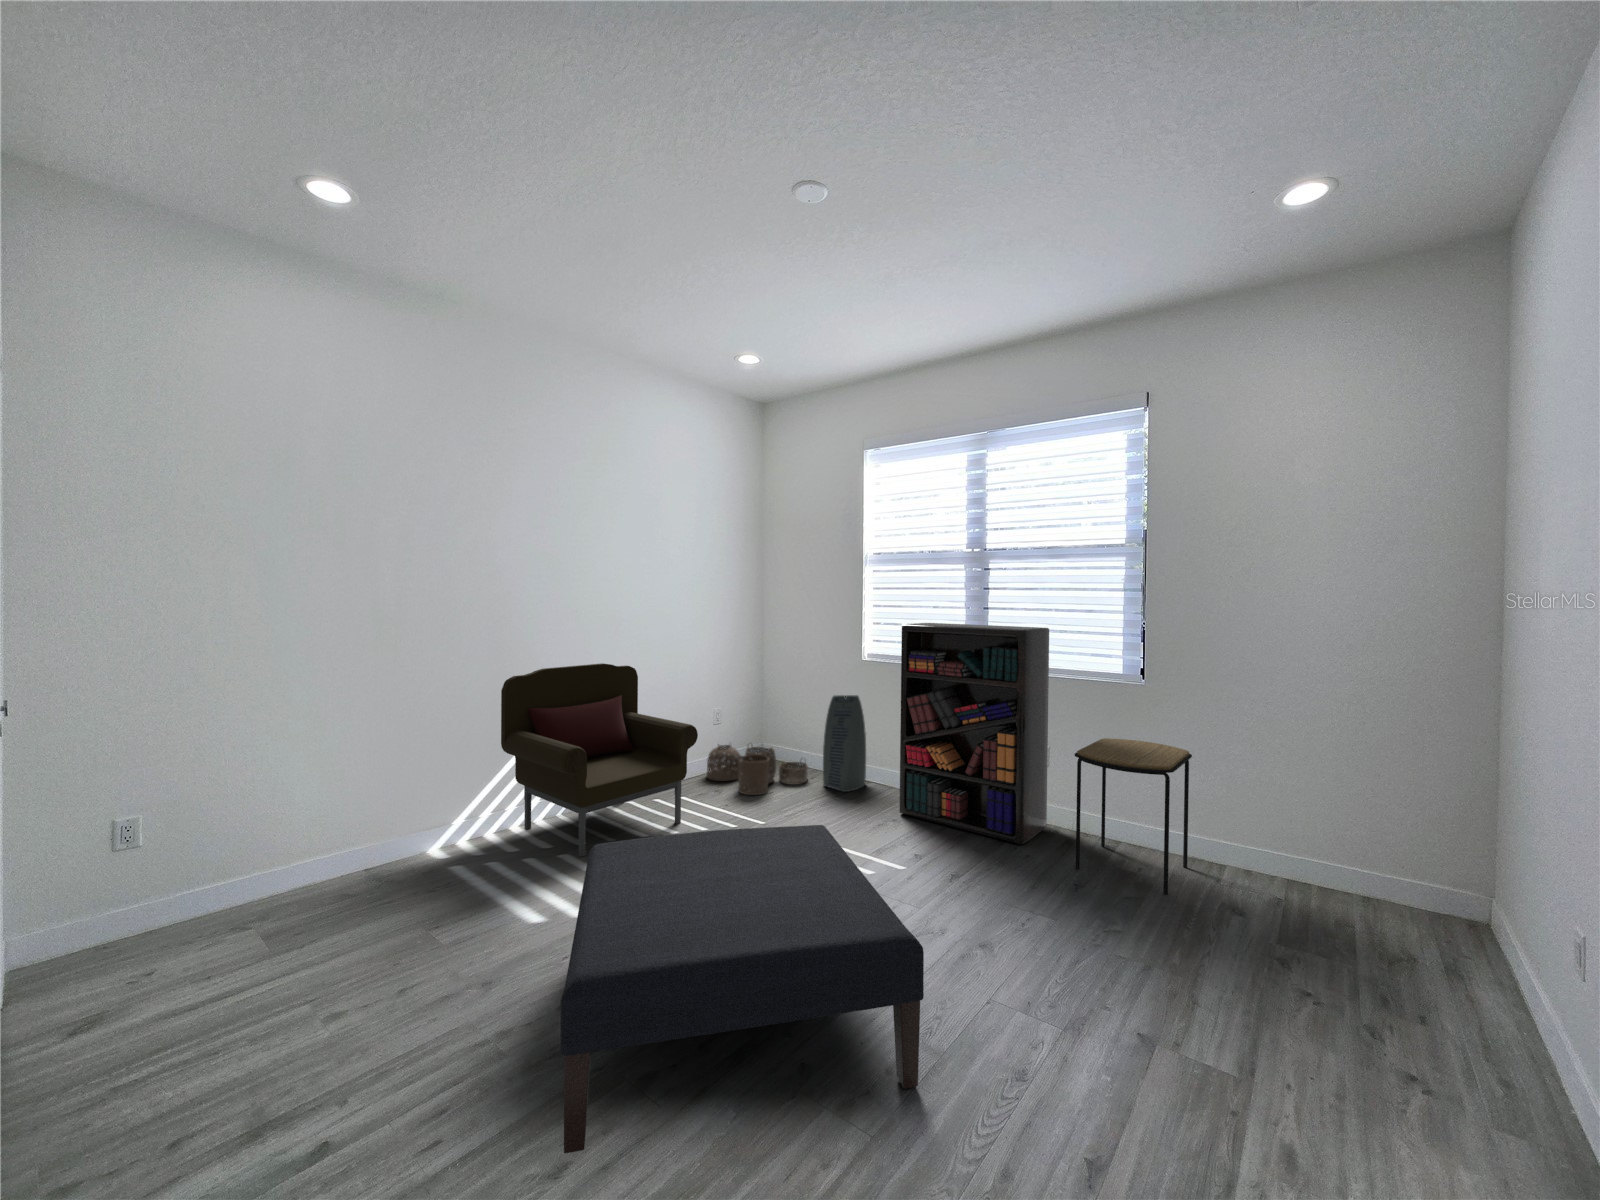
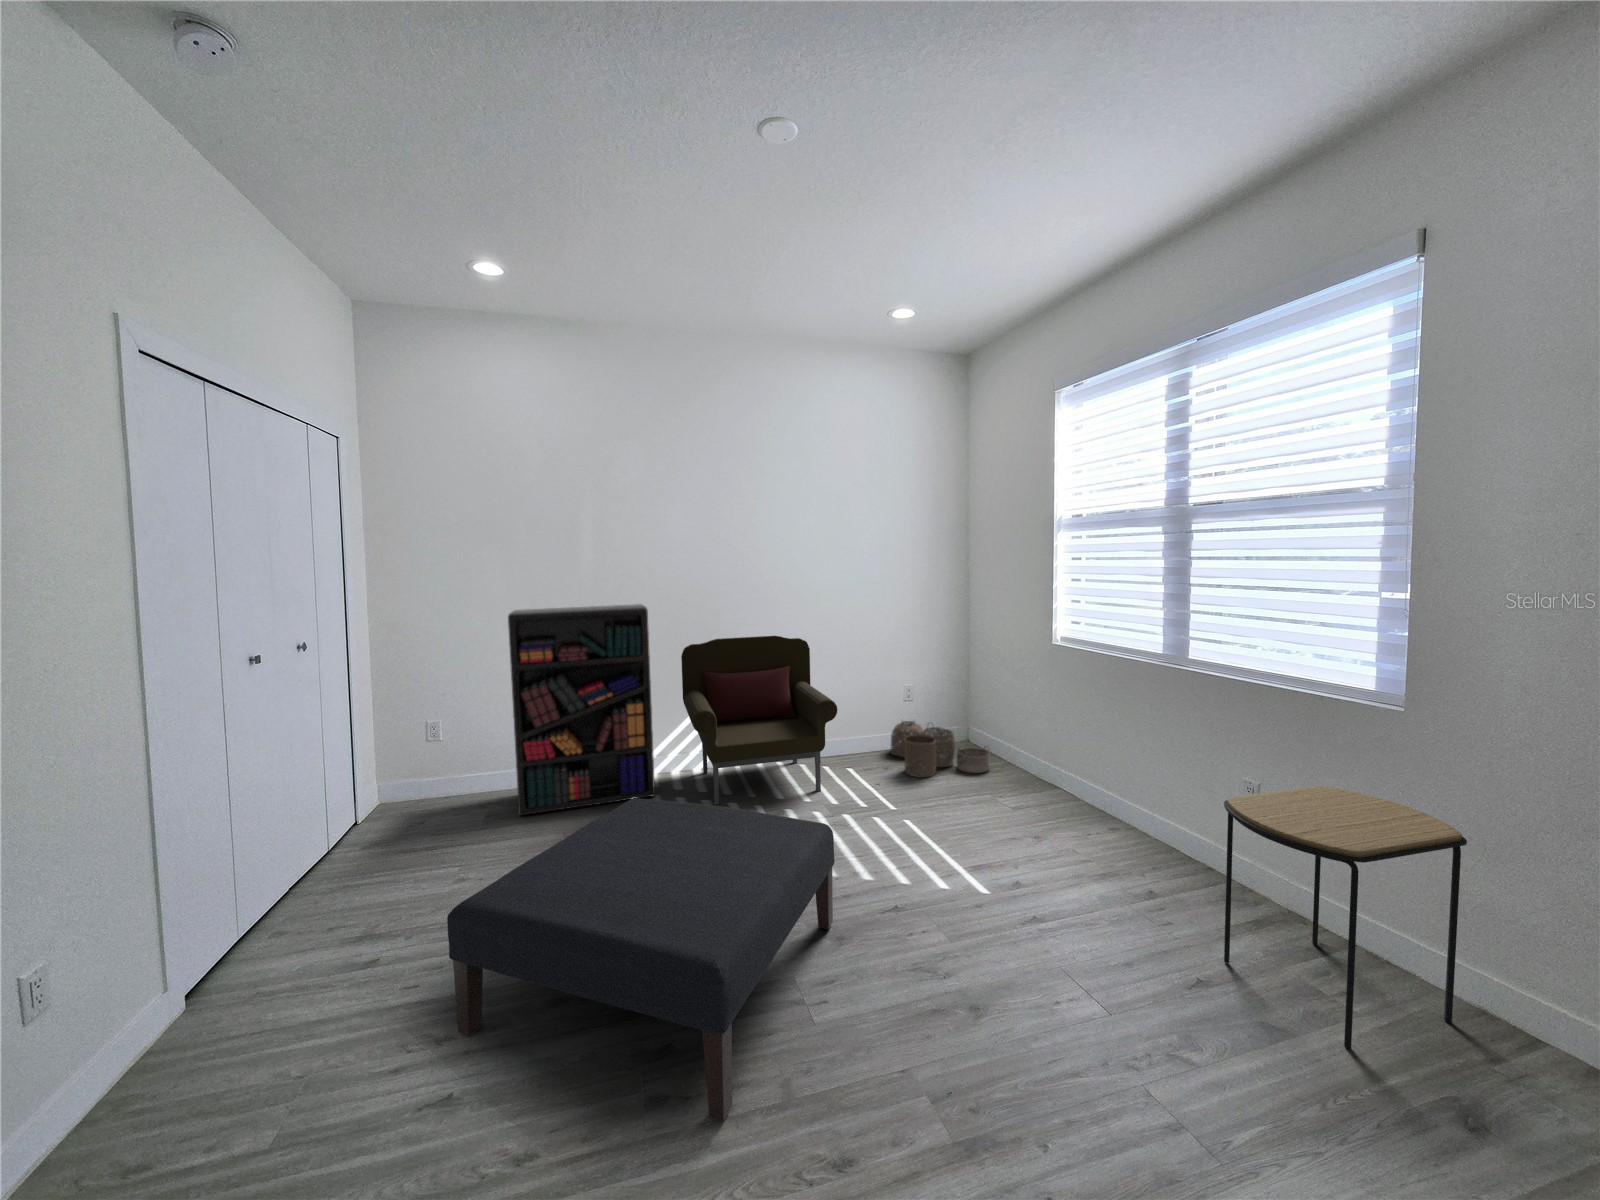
bookshelf: present [900,623,1049,844] -> present [508,604,655,815]
air purifier: present [823,695,866,792] -> none [996,681,1052,791]

